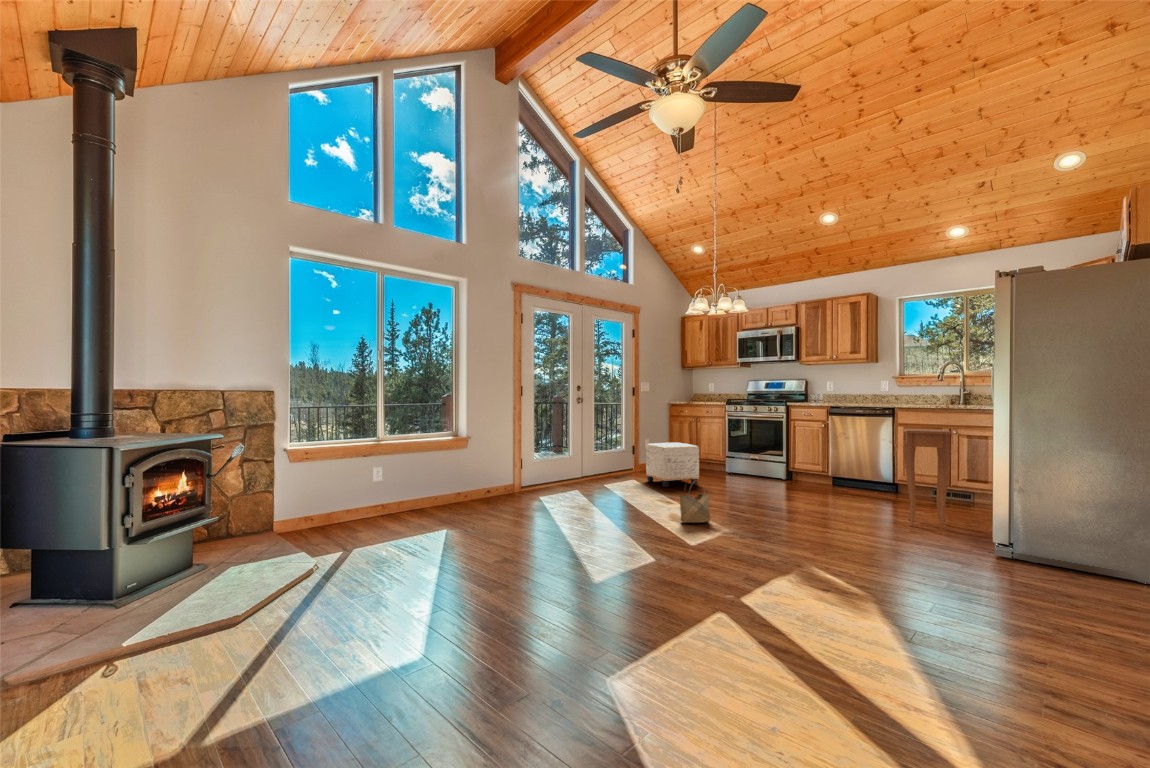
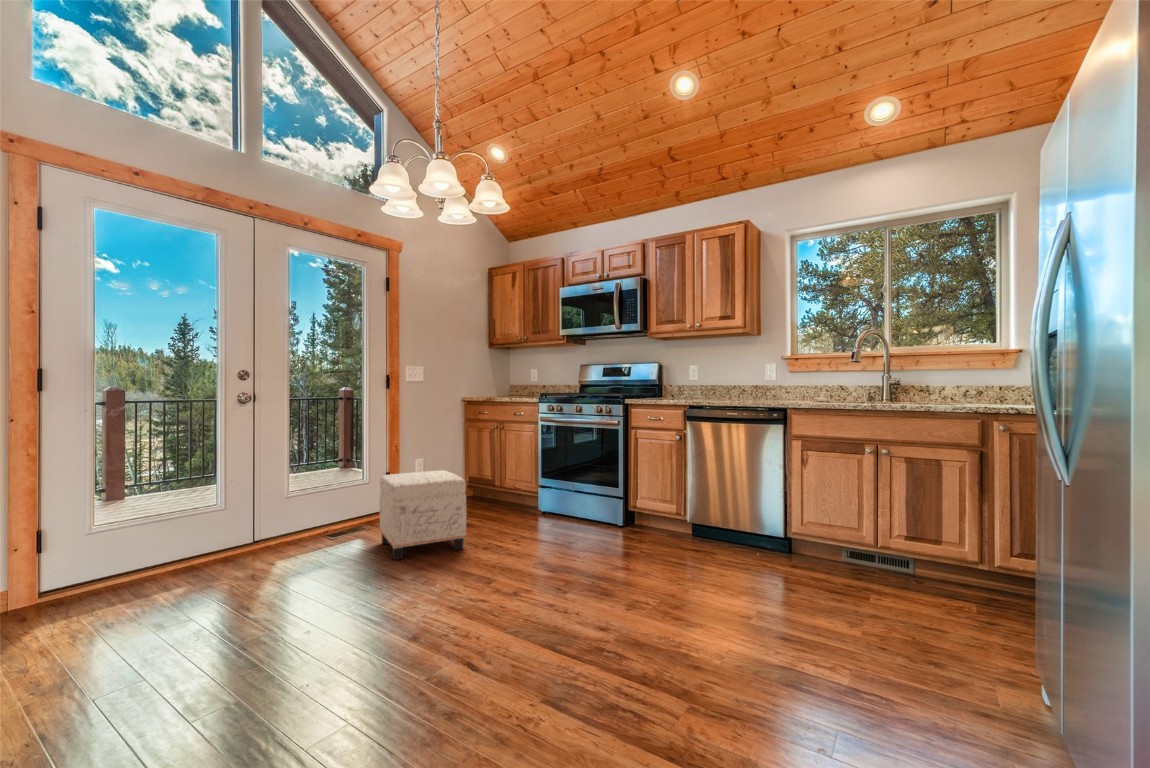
side table: present [903,429,951,530] -> none [808,457,917,698]
woven basket: present [680,493,710,523] -> none [262,603,357,739]

